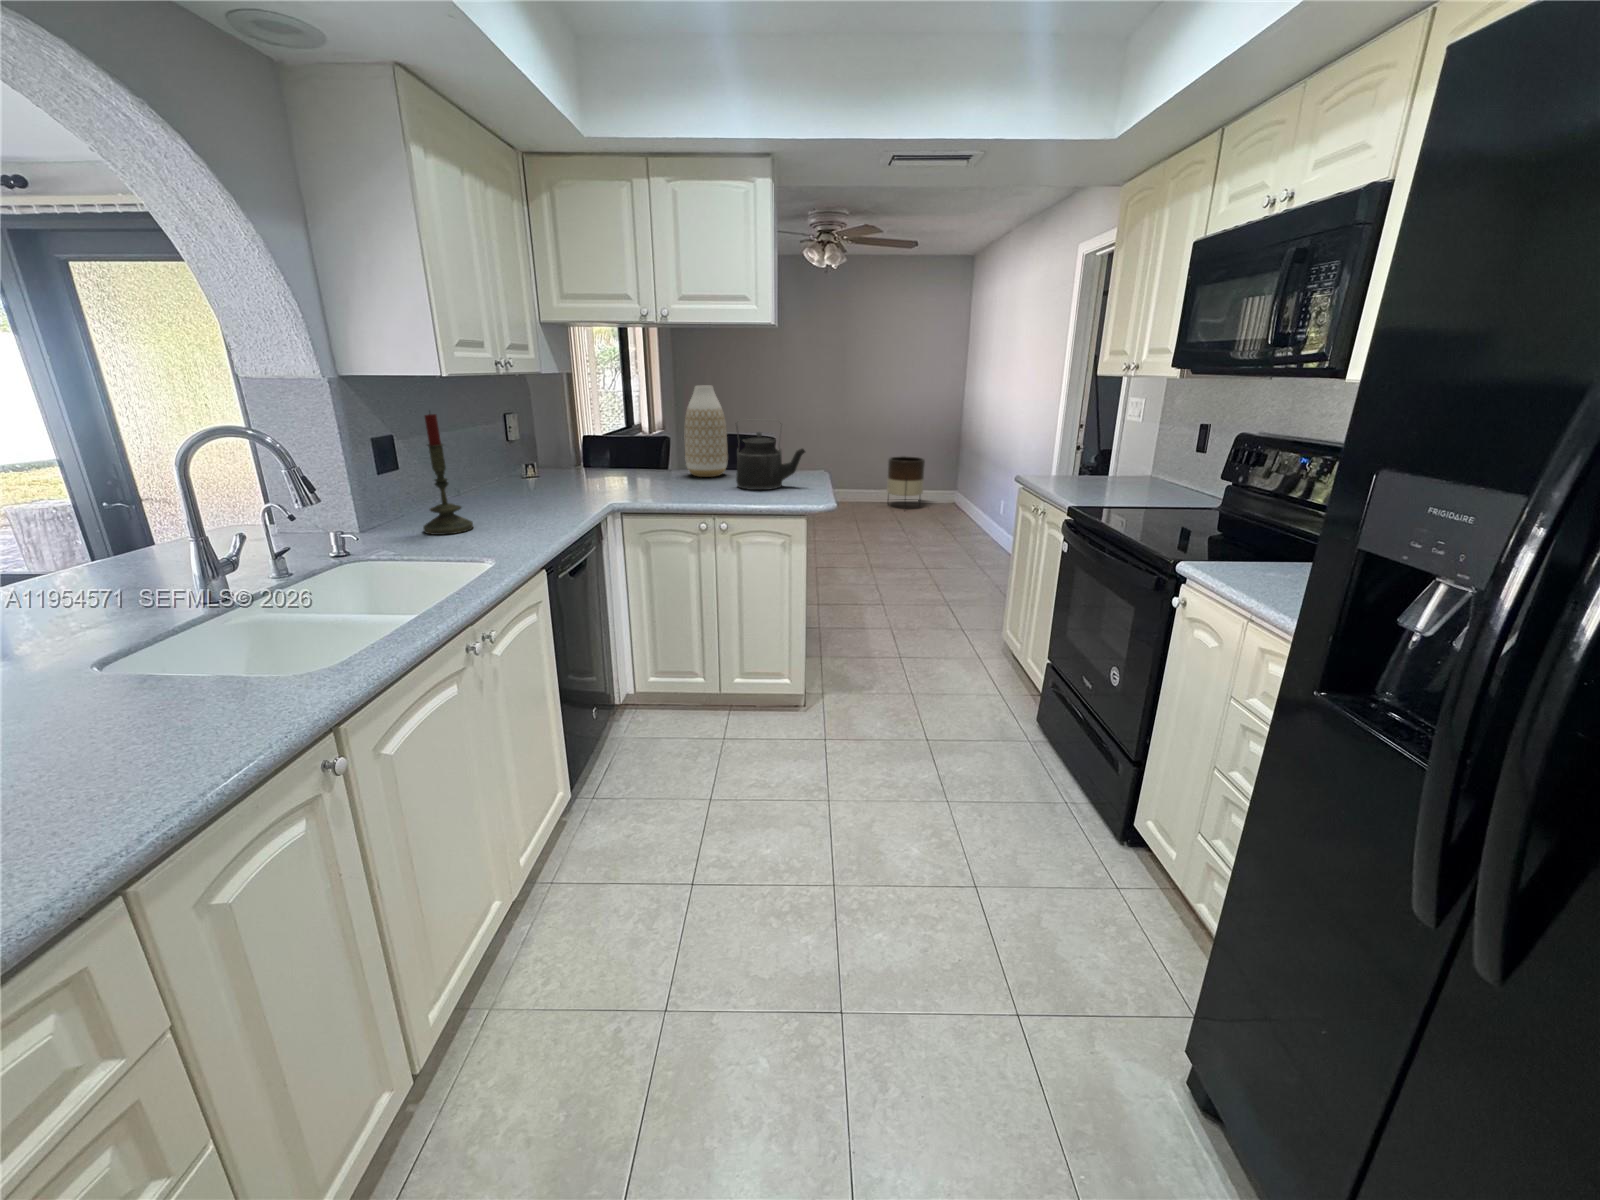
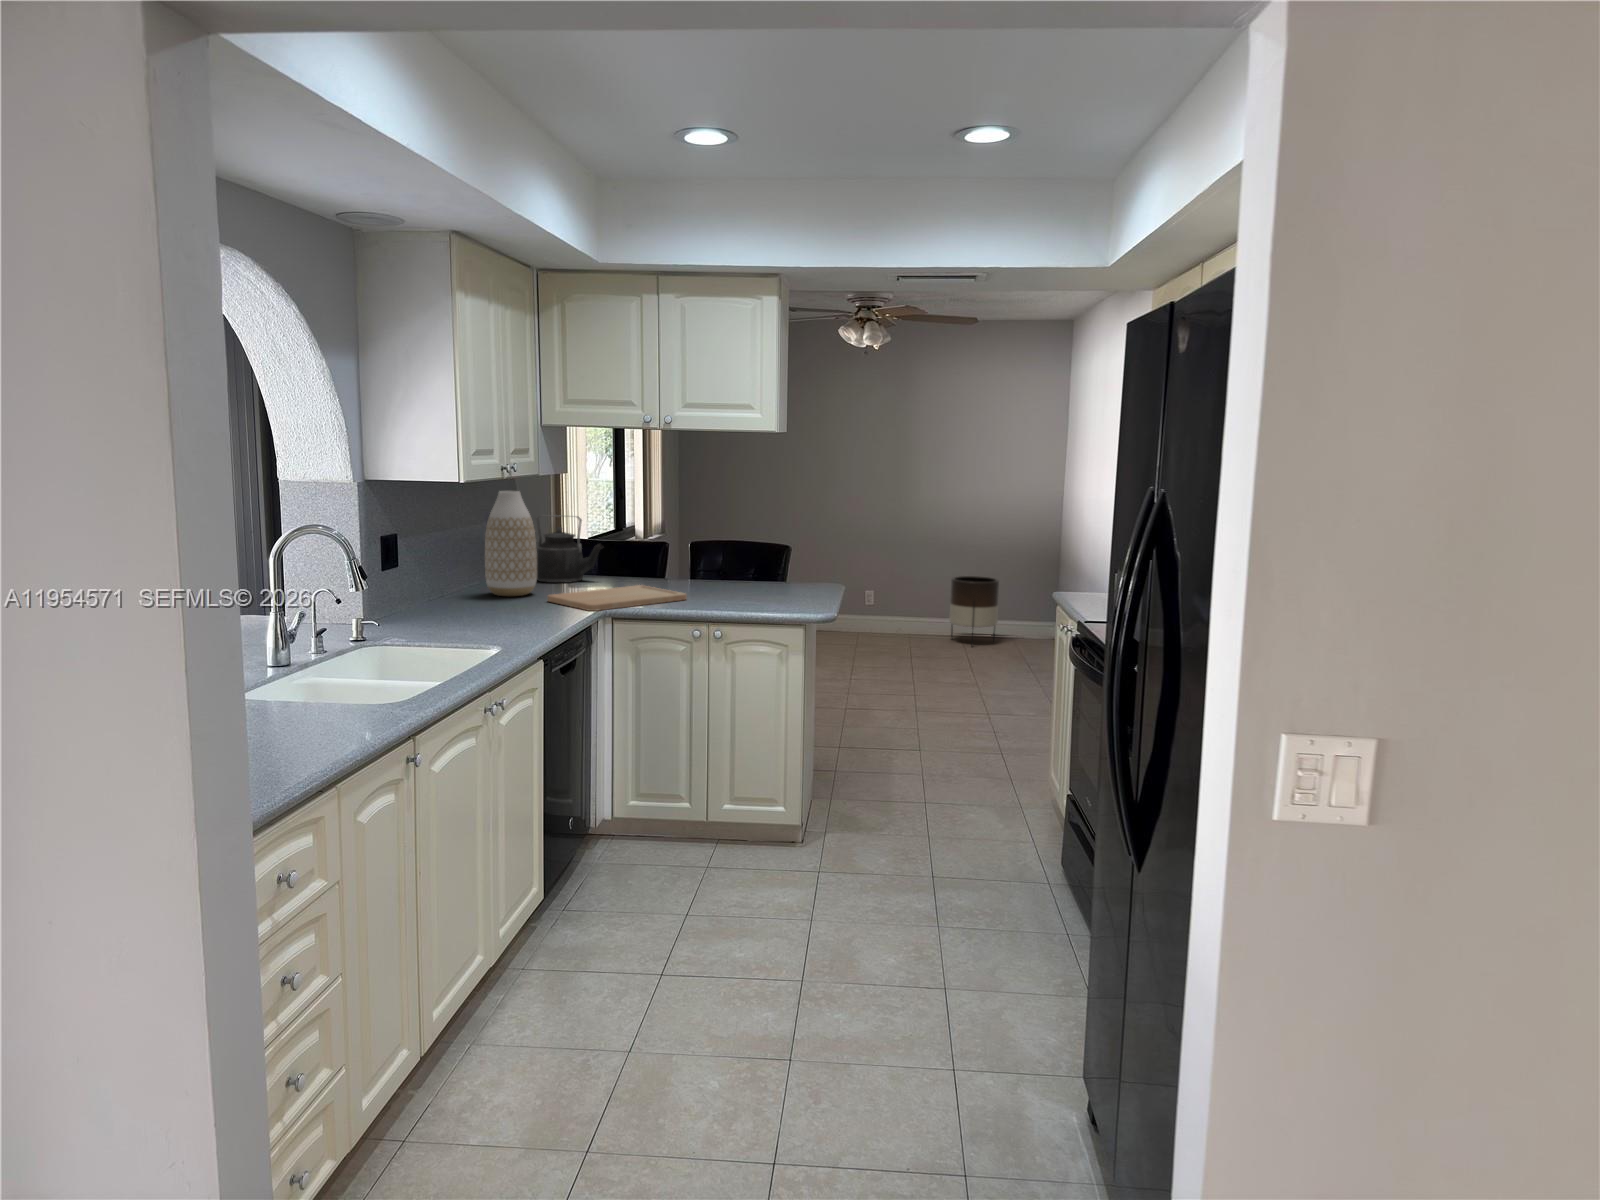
vase: present [684,386,728,477] -> present [485,491,537,596]
candle: present [423,414,473,535] -> none [425,512,471,628]
kettle: present [736,422,805,490] -> present [537,515,604,583]
cutting board: none [558,479,692,508] -> present [548,585,687,611]

